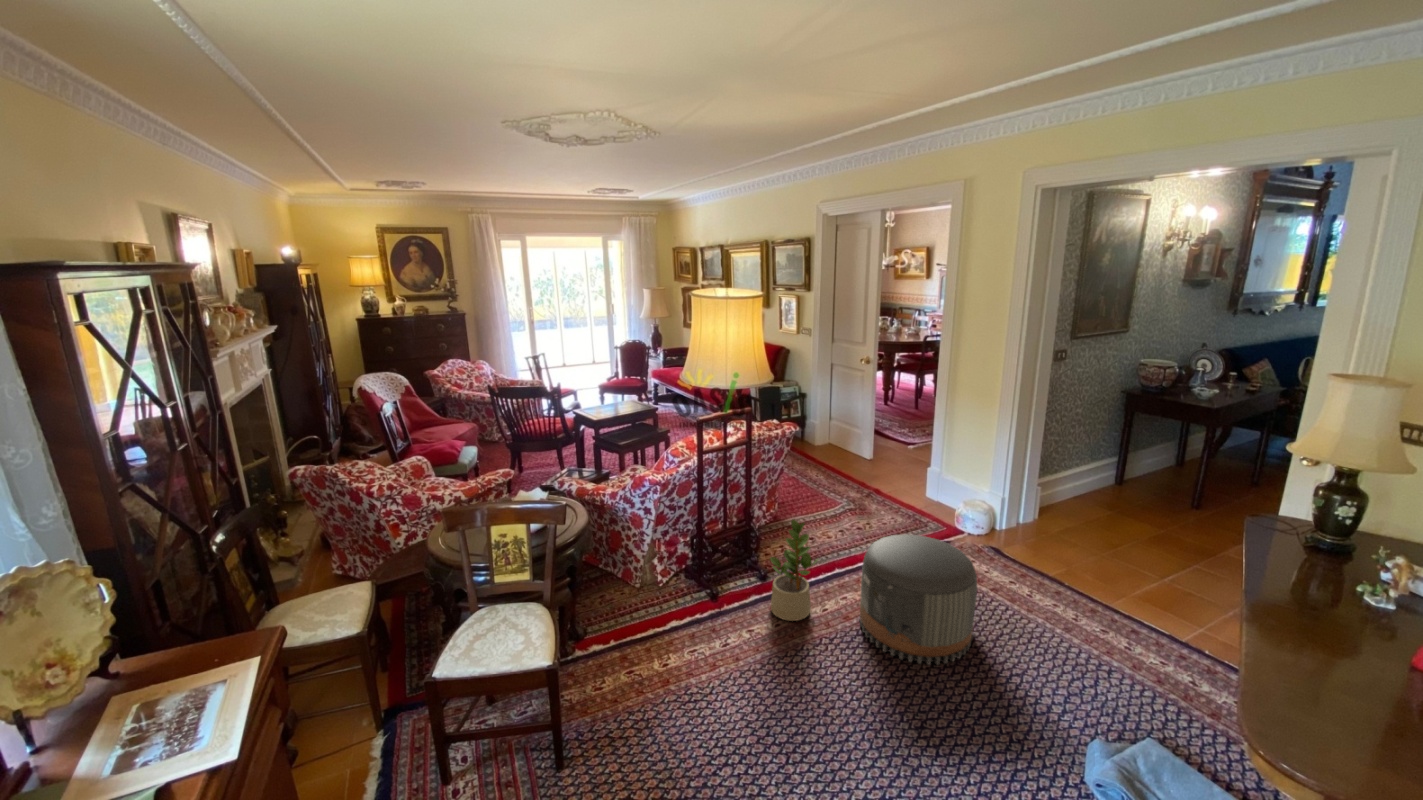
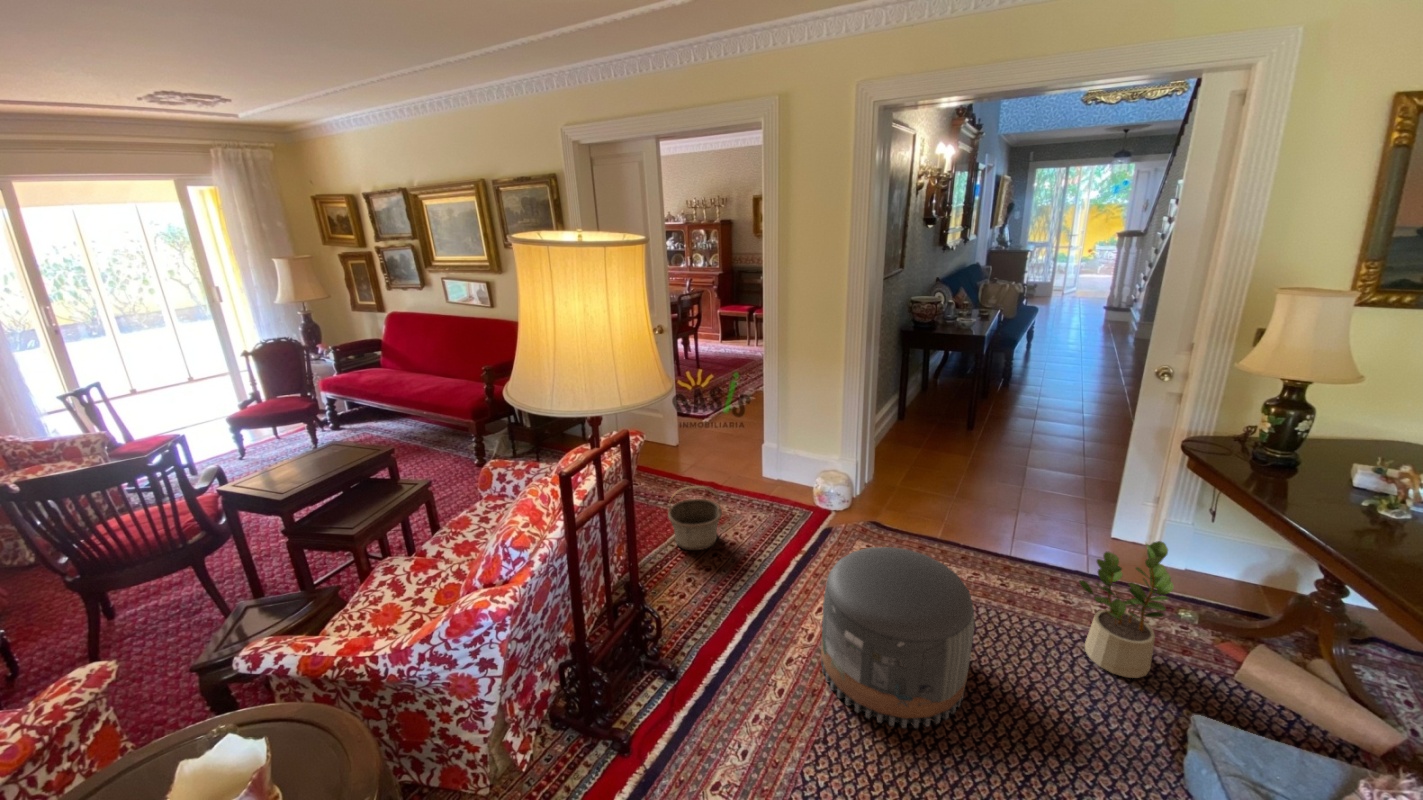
basket: none [817,476,860,526] -> present [668,486,722,550]
potted plant: present [770,520,818,621] -> present [1079,541,1174,678]

